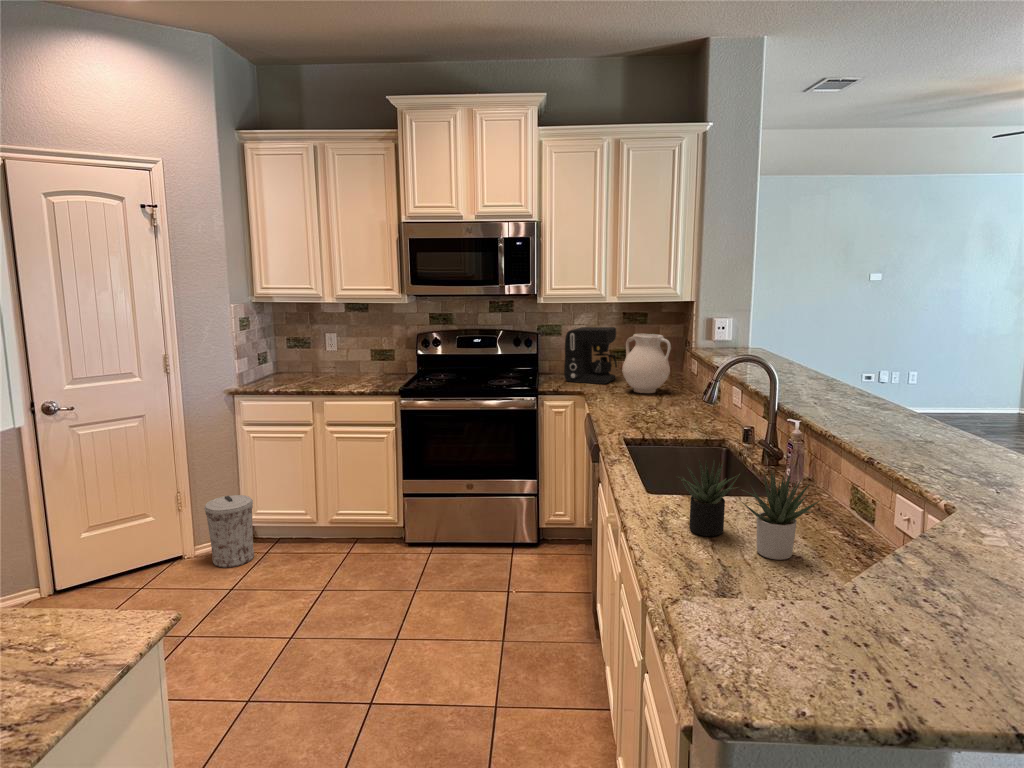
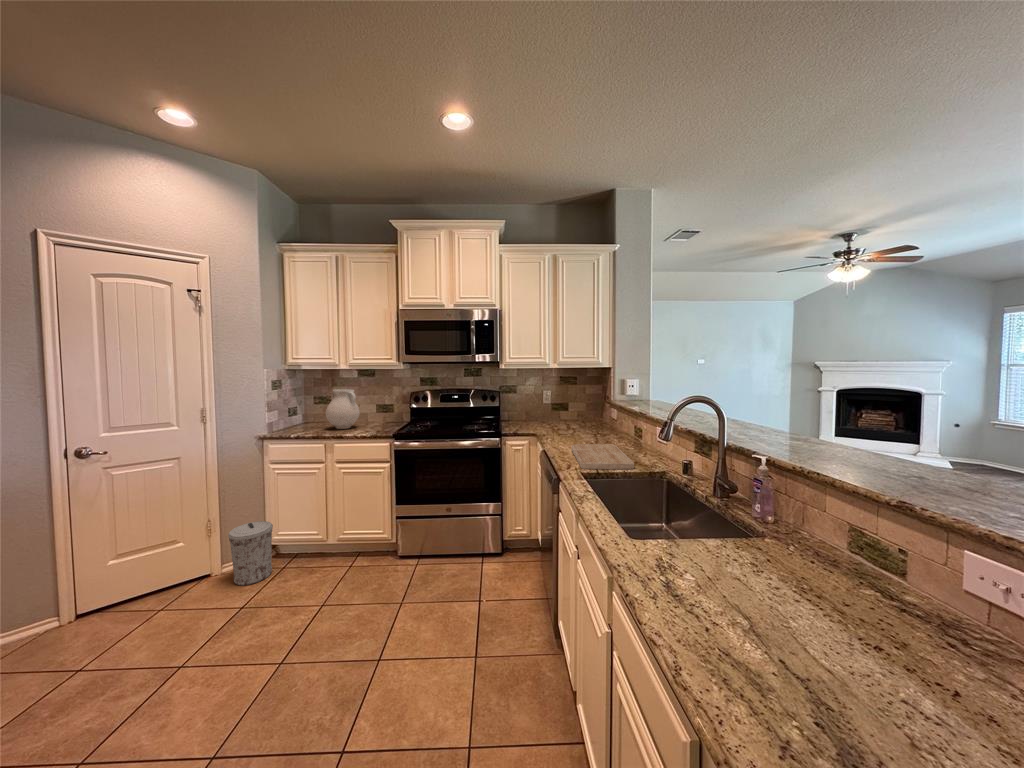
coffee maker: present [564,327,617,384] -> none [520,386,558,427]
vase: present [622,334,671,393] -> present [326,389,360,429]
cutting board: none [623,407,691,436] -> present [572,444,634,469]
succulent plant: present [678,459,819,560] -> none [683,508,929,661]

